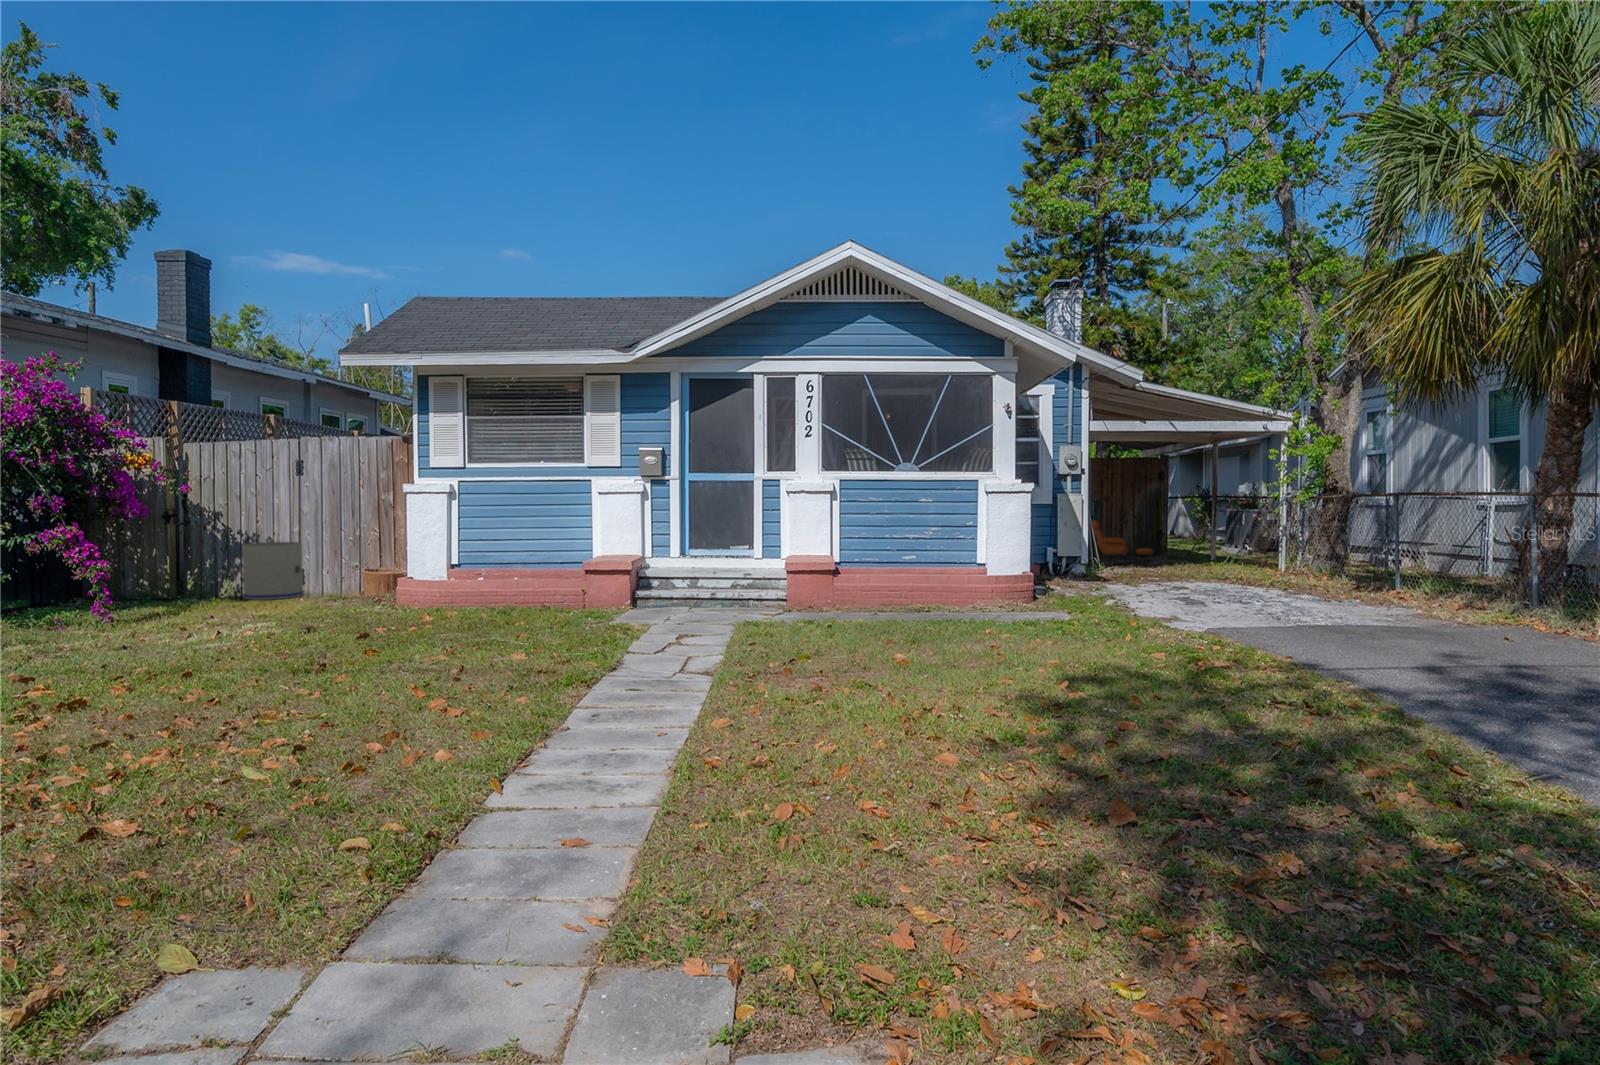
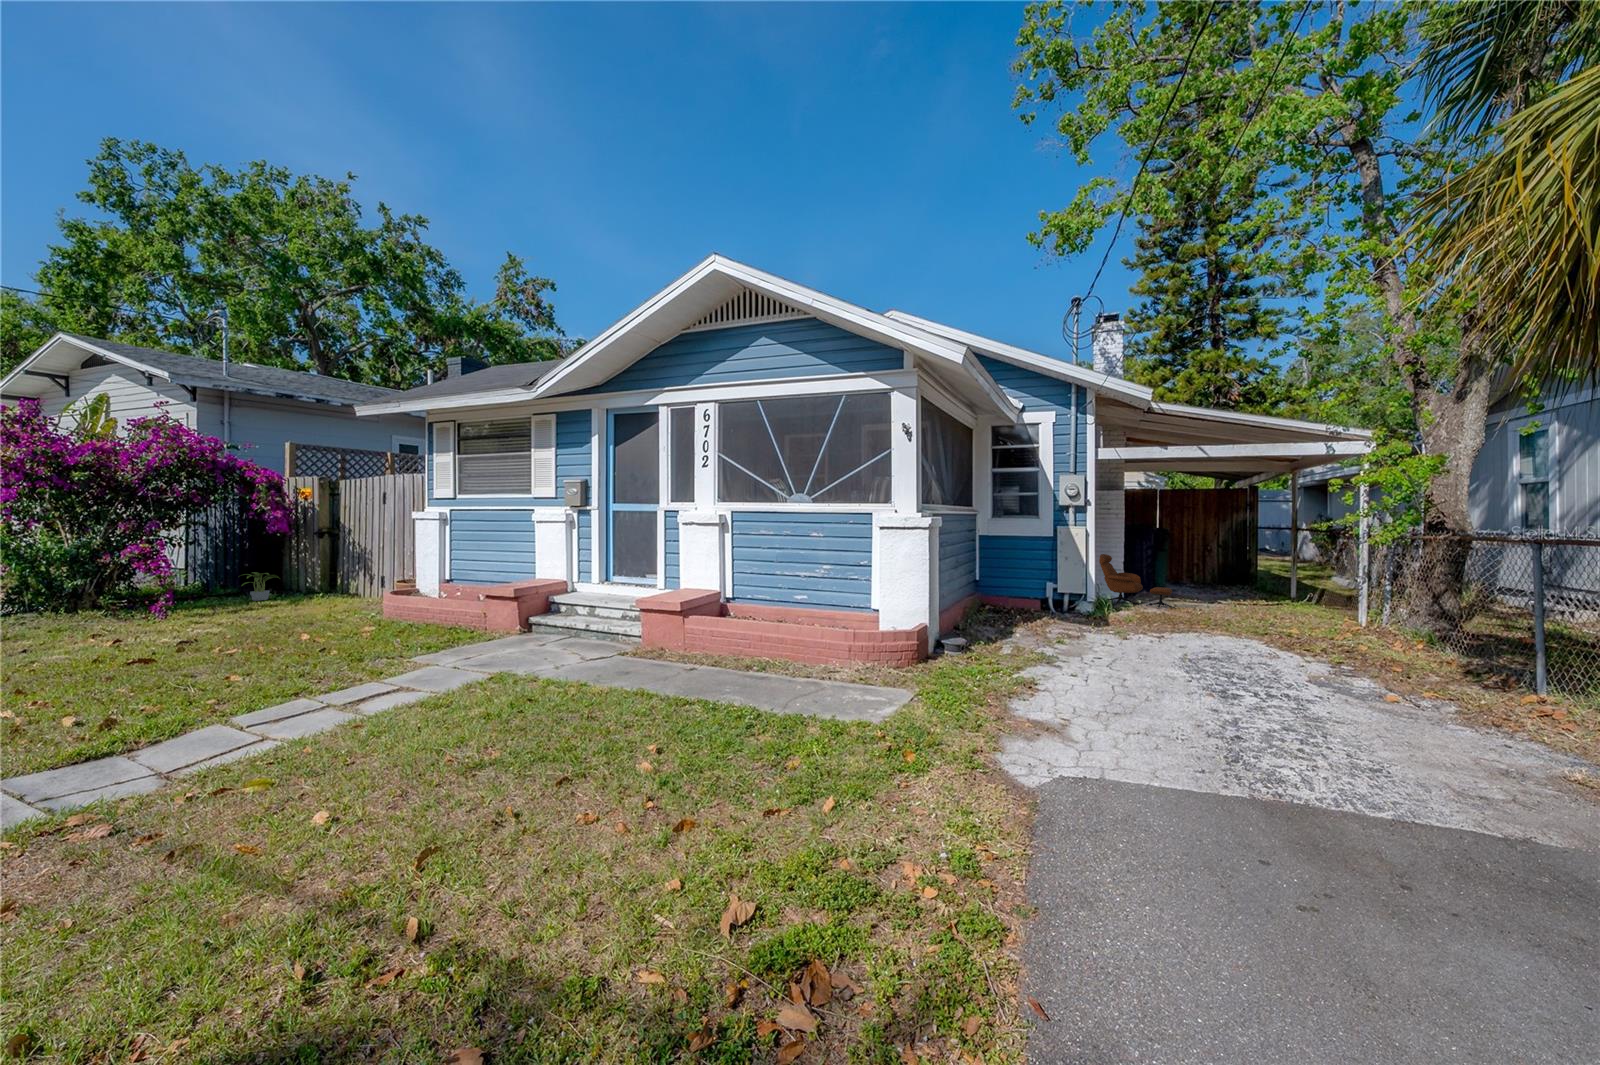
trash can: present [242,542,304,600] -> none [292,560,347,607]
potted plant: none [136,561,188,598] -> present [242,572,278,601]

